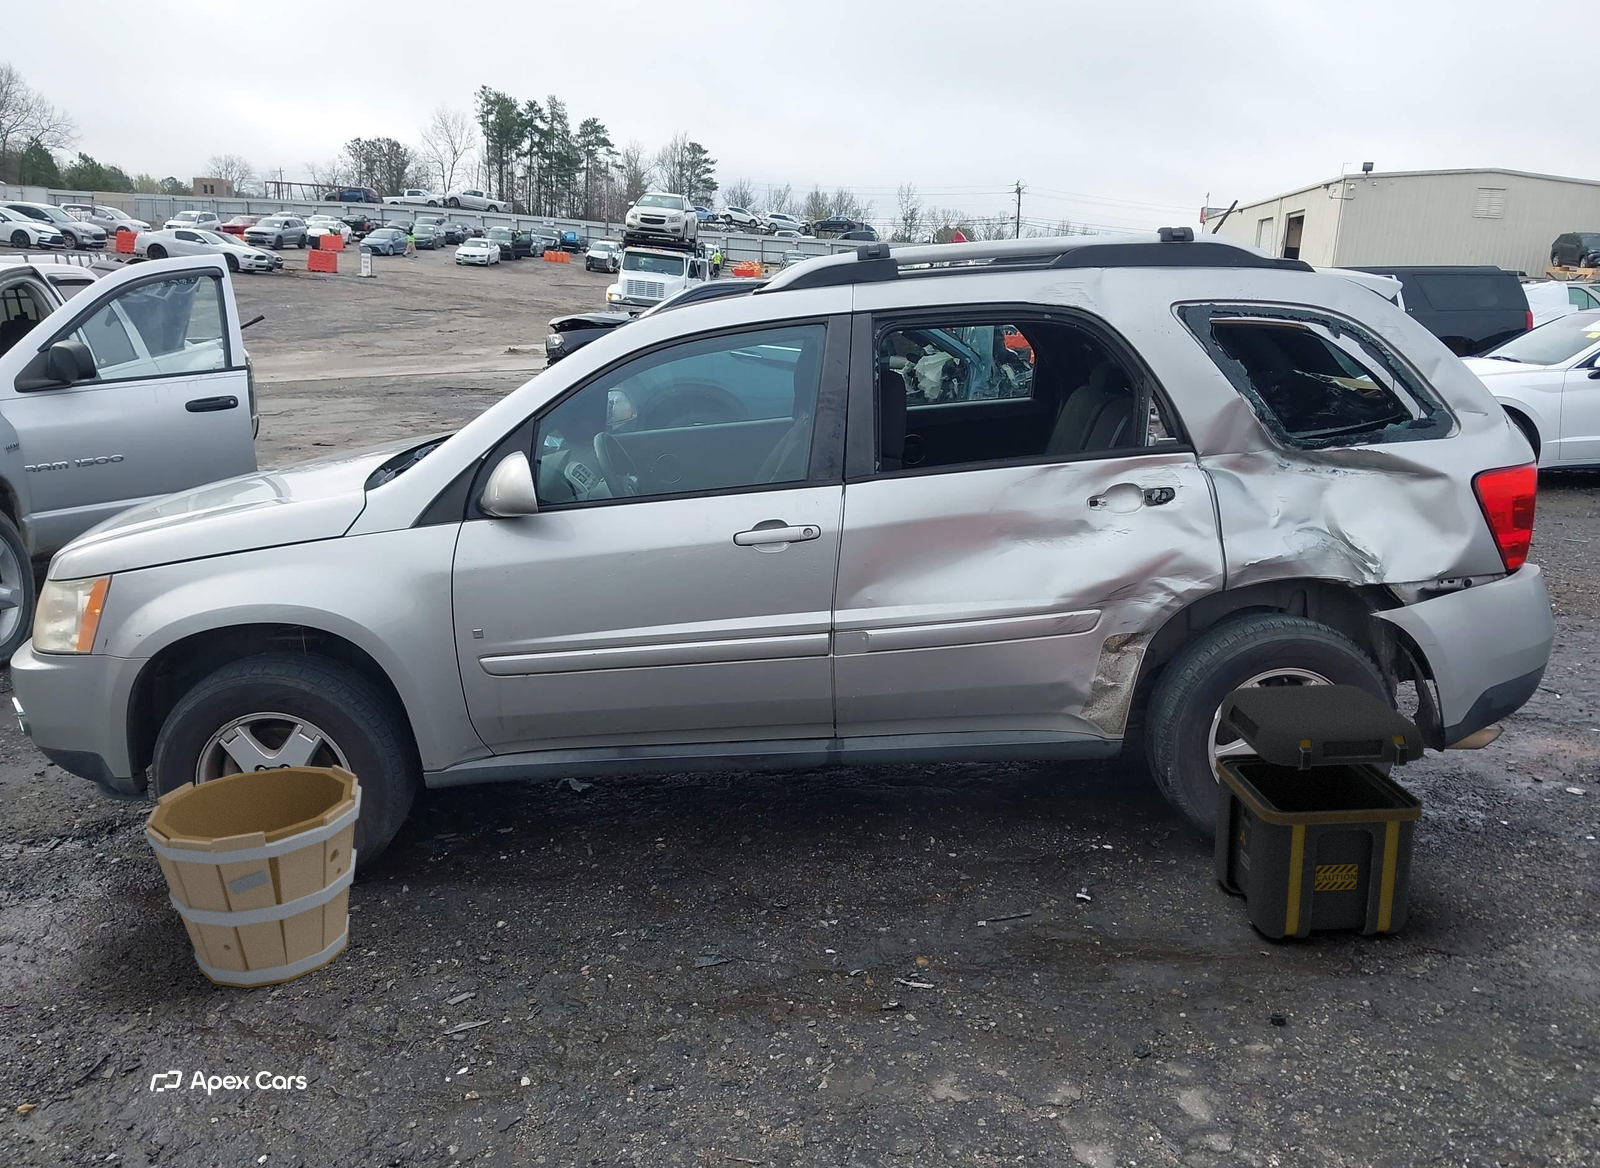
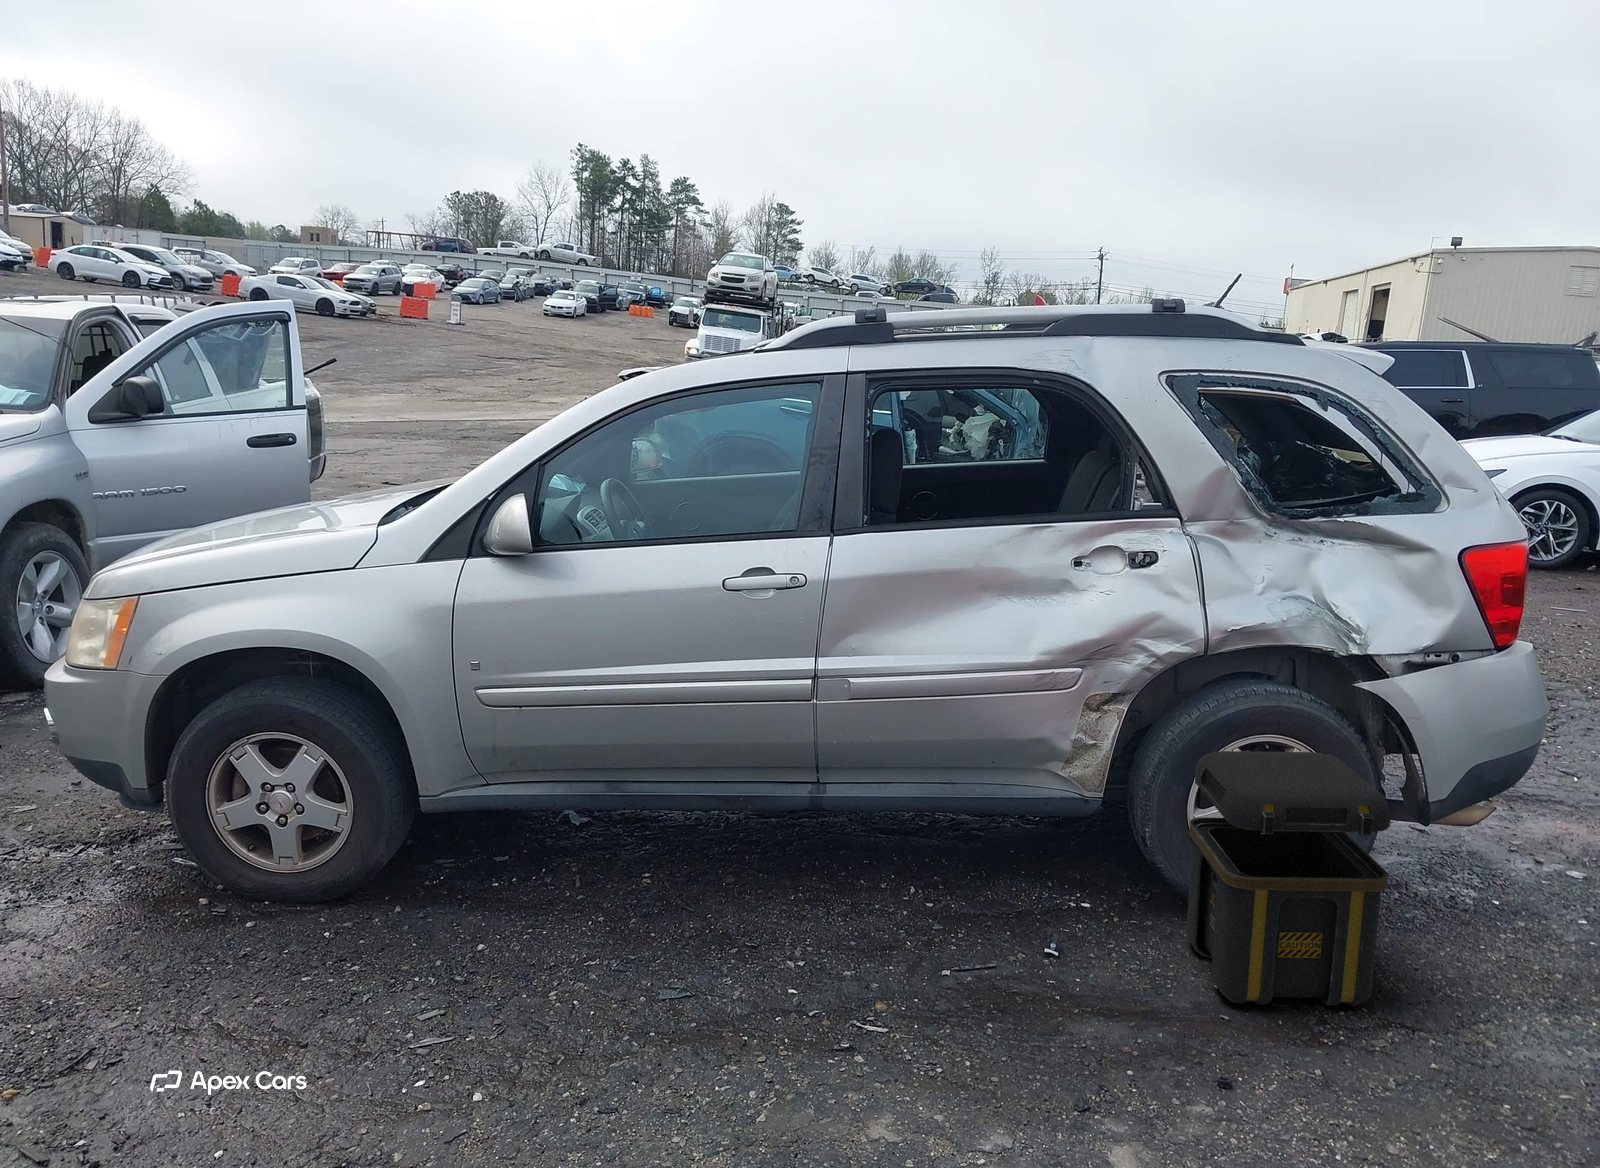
wooden bucket: present [145,765,362,988] -> none [146,783,356,993]

